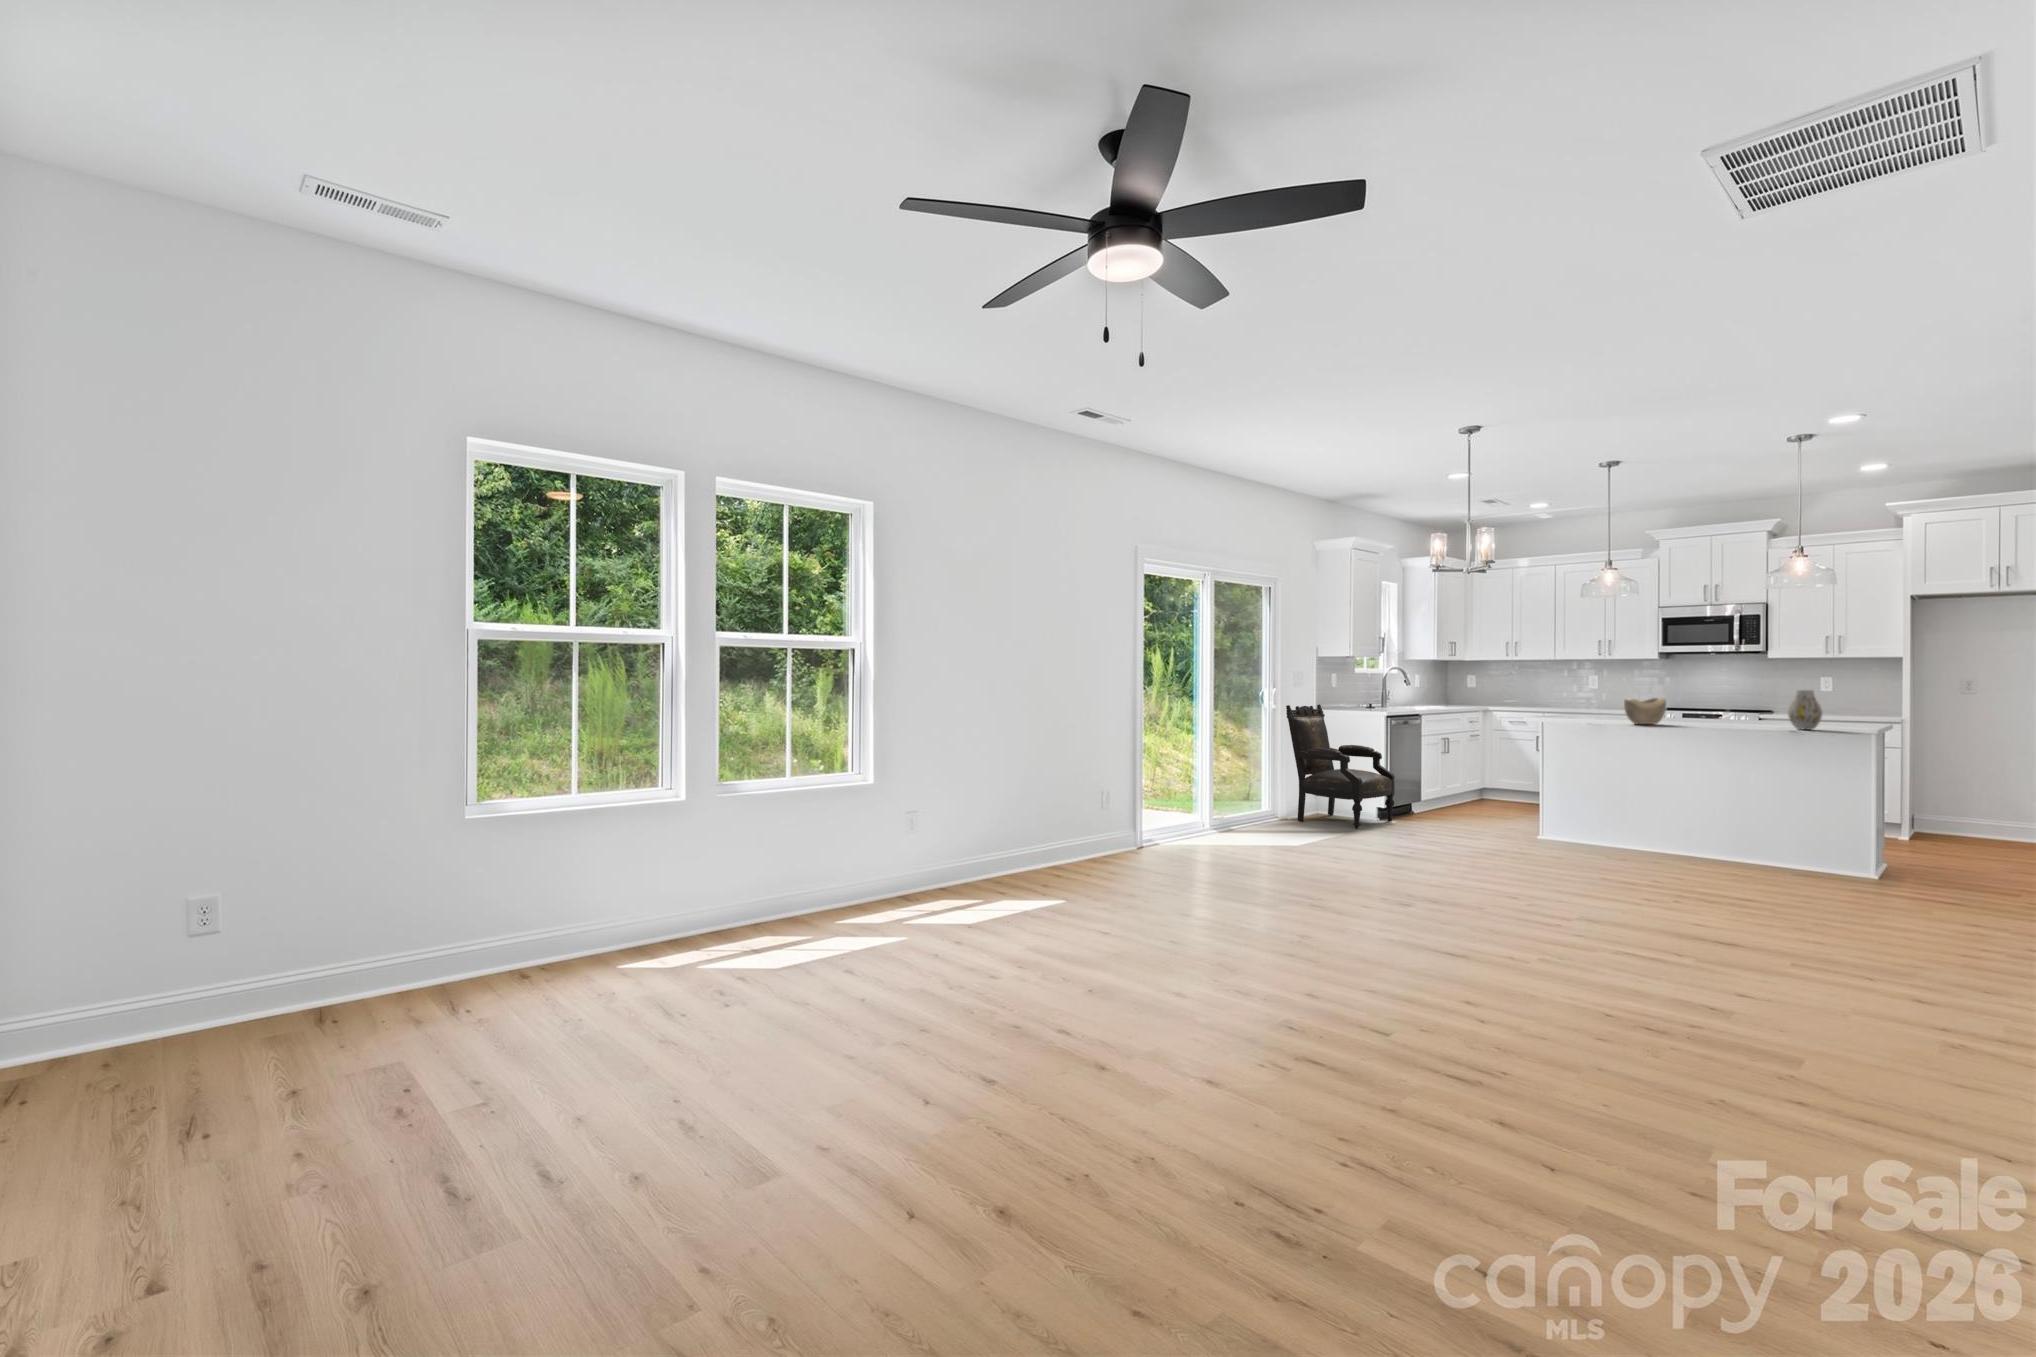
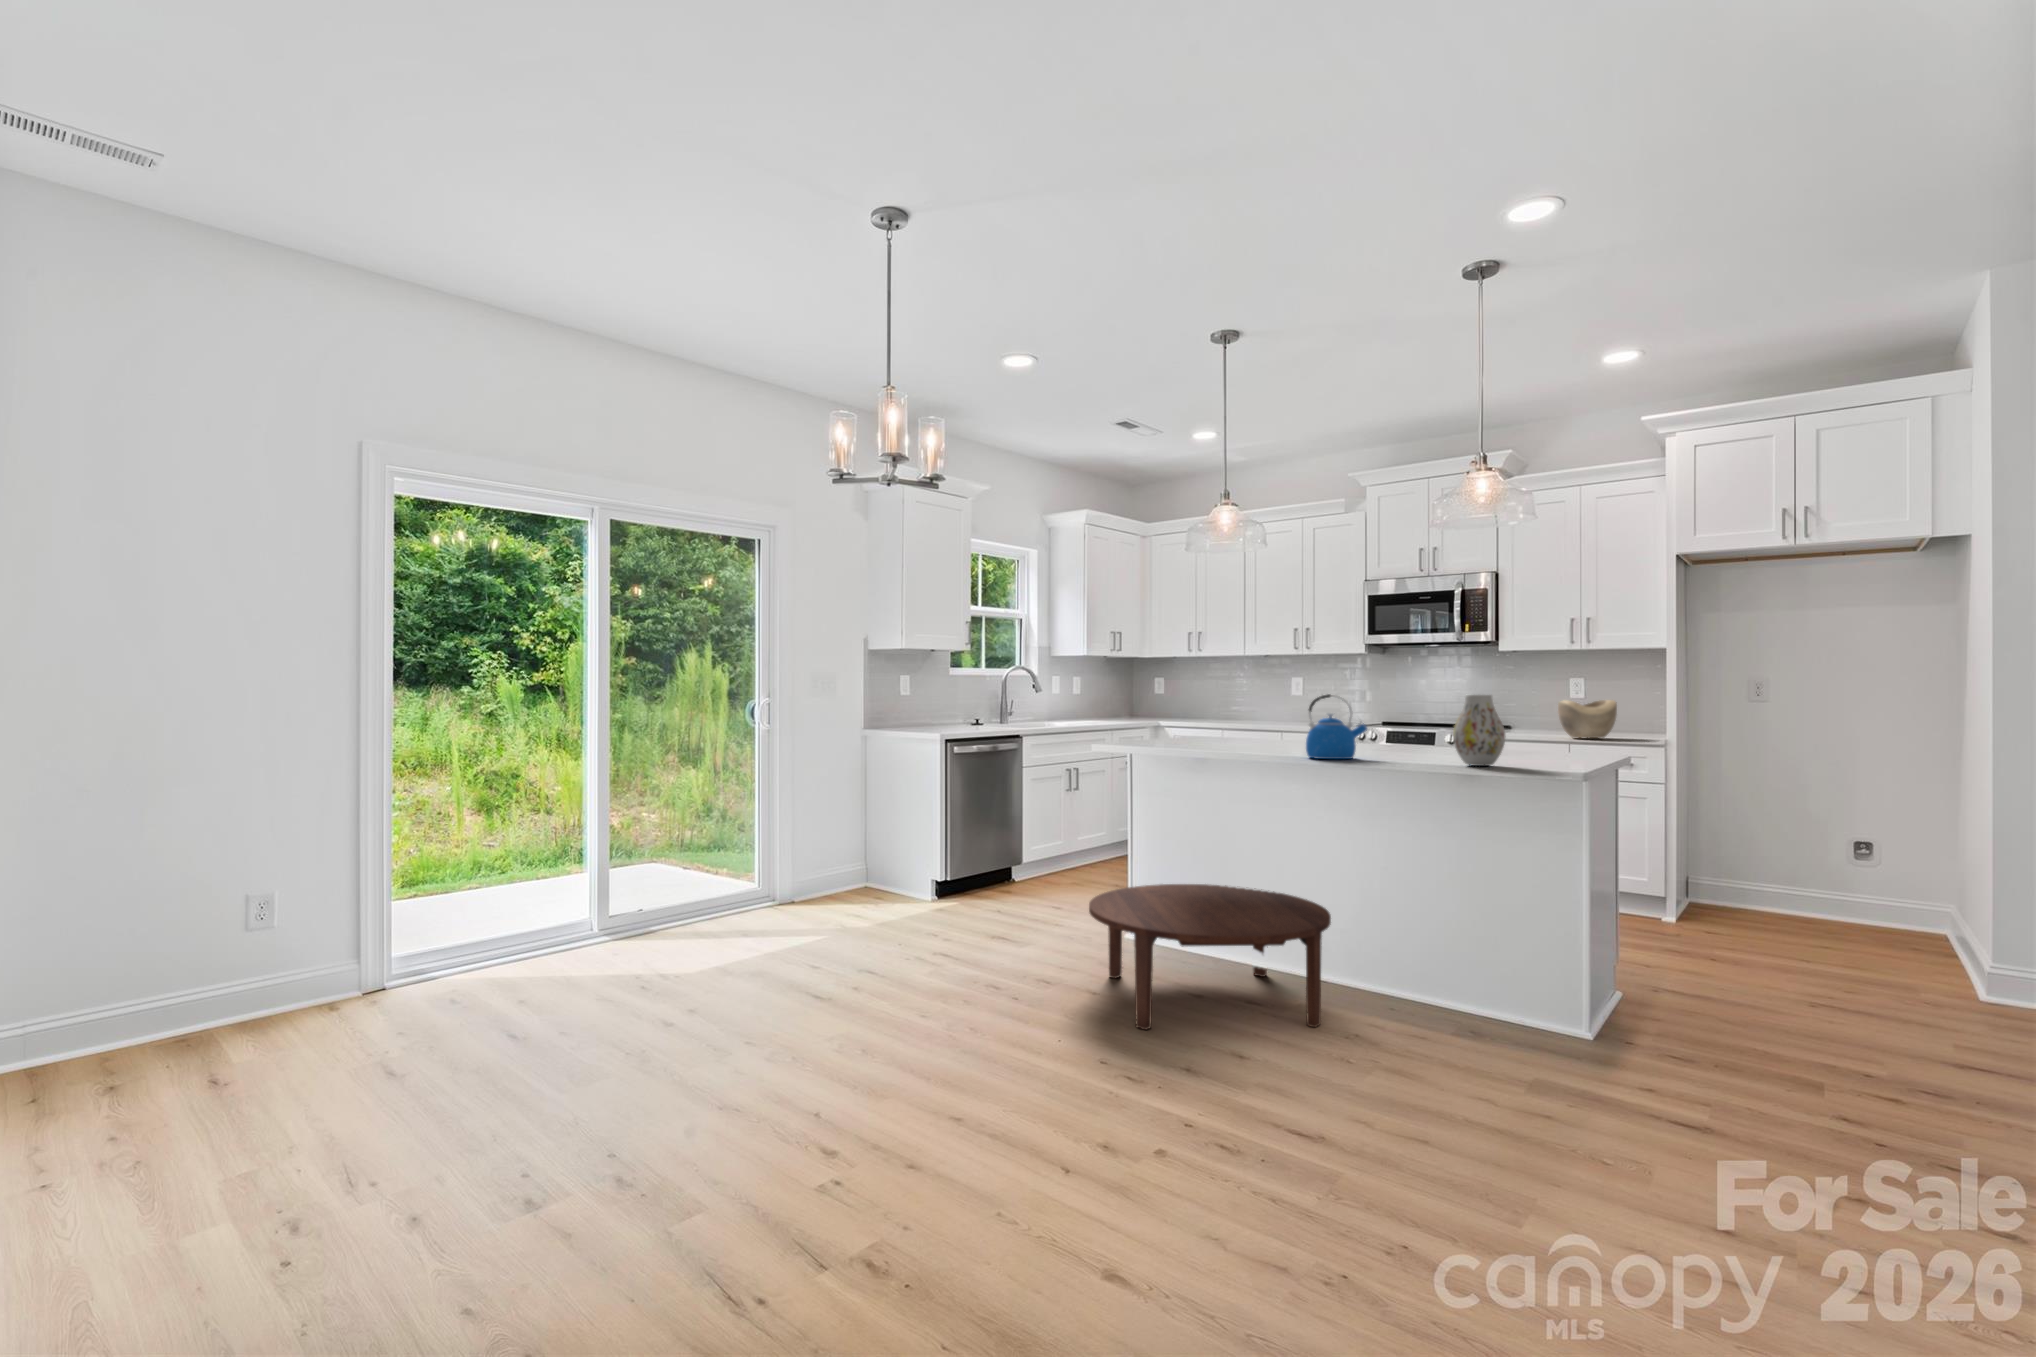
kettle: none [1684,689,1725,727] -> present [1306,694,1367,759]
decorative bowl: present [1624,698,1666,724] -> present [1558,700,1617,739]
armchair: present [1286,704,1395,829] -> none [783,719,951,923]
coffee table: none [1553,801,1711,872] -> present [1089,884,1331,1030]

